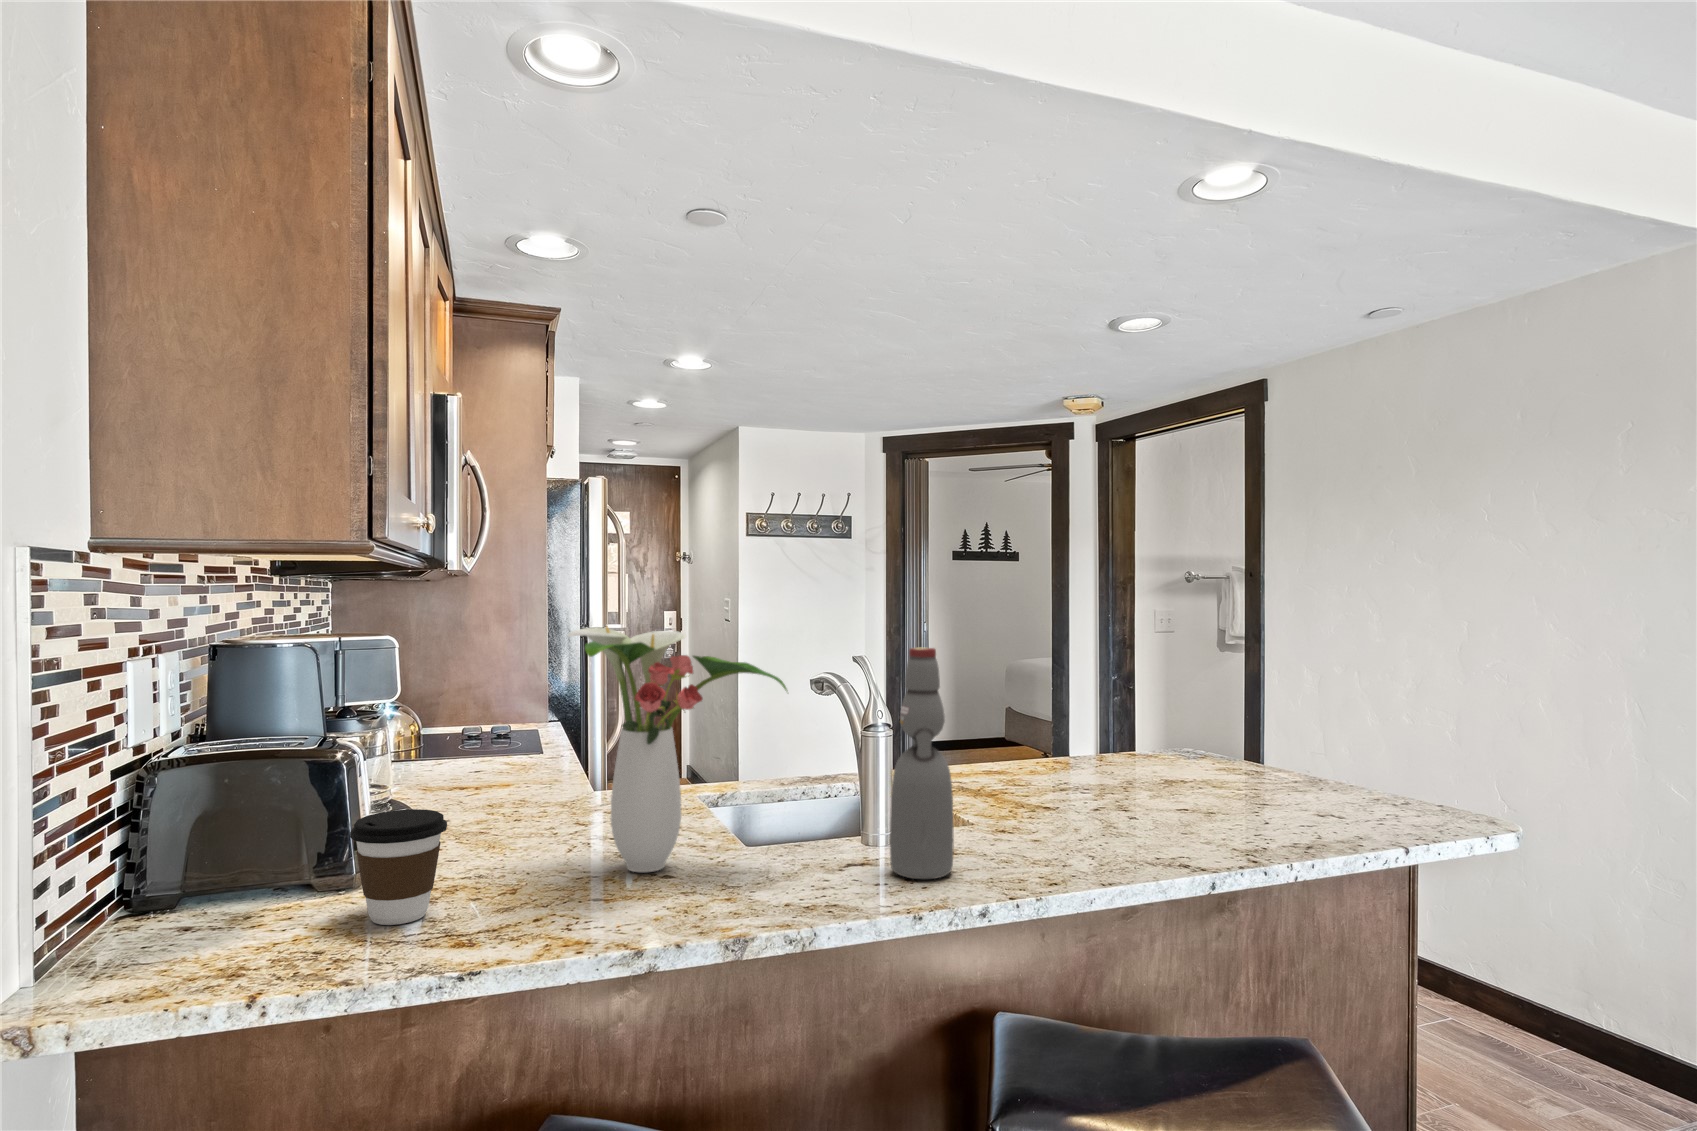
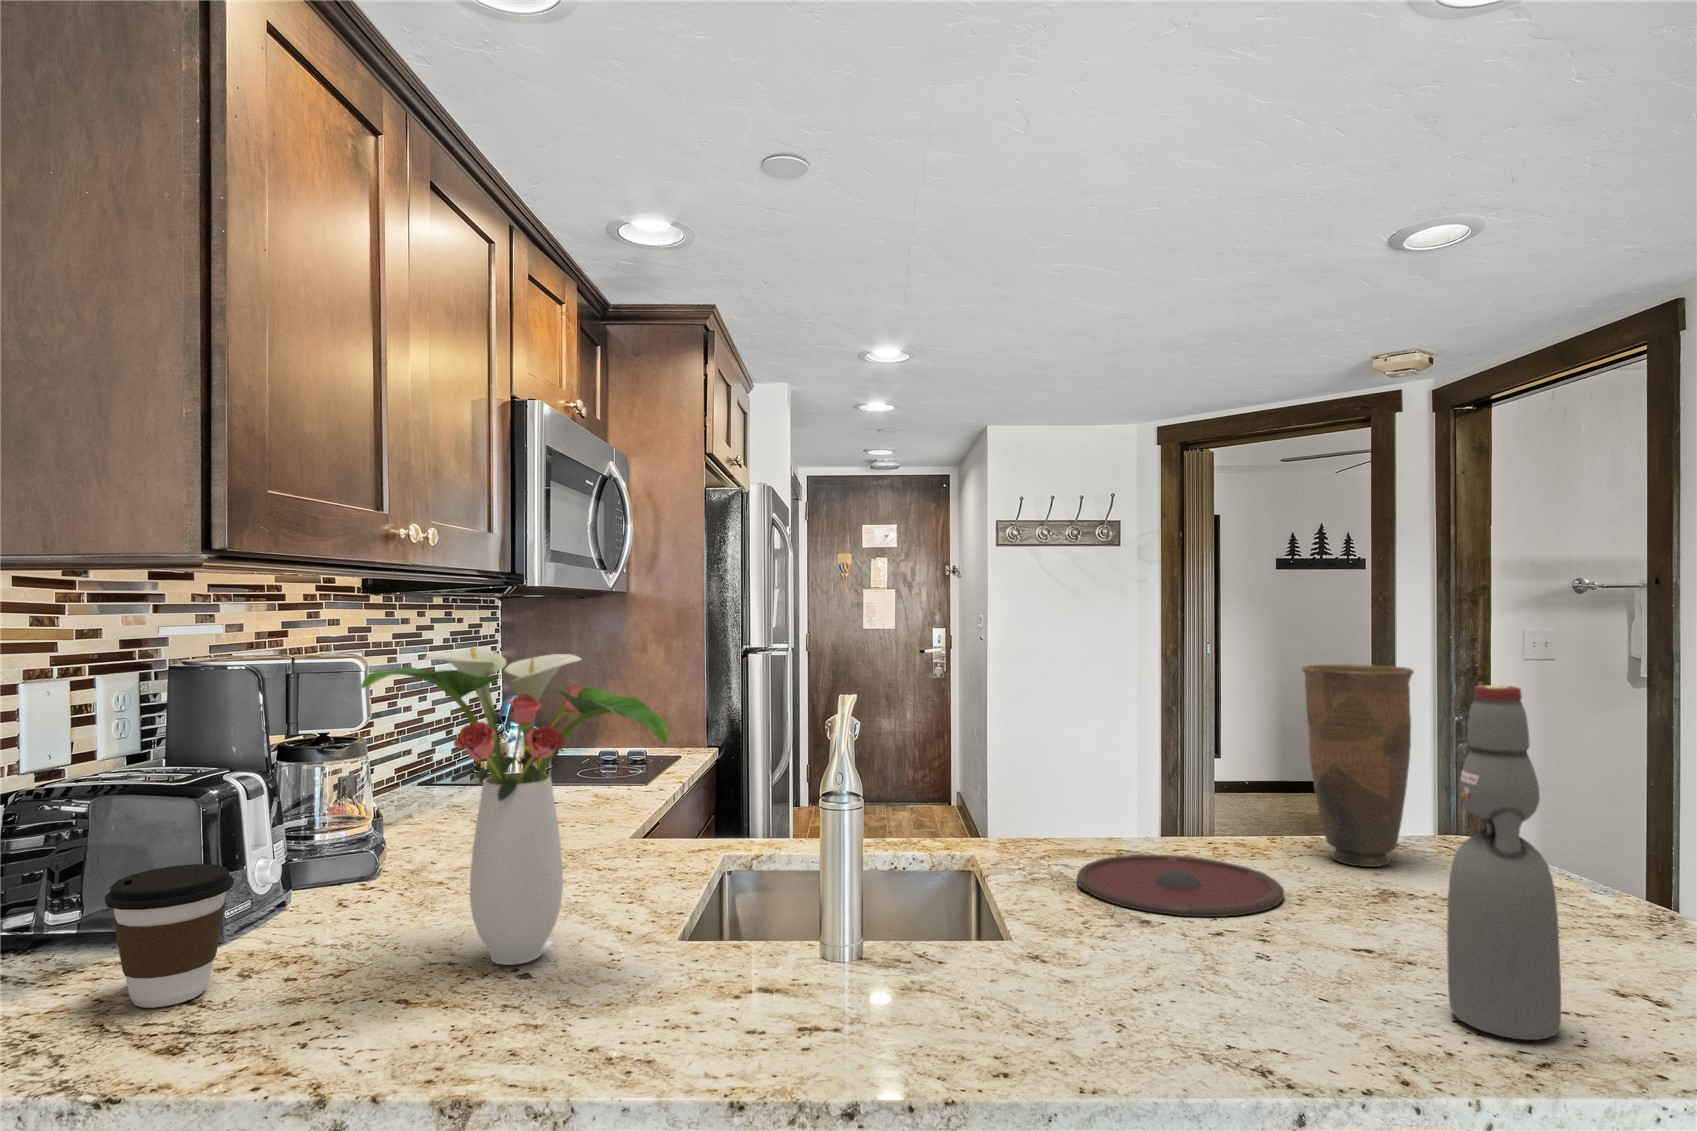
vase: none [1104,634,1176,772] -> present [1302,664,1414,867]
bottle: present [890,648,954,879] -> present [1447,685,1561,1040]
plate: none [978,772,1118,806] -> present [1077,855,1284,917]

